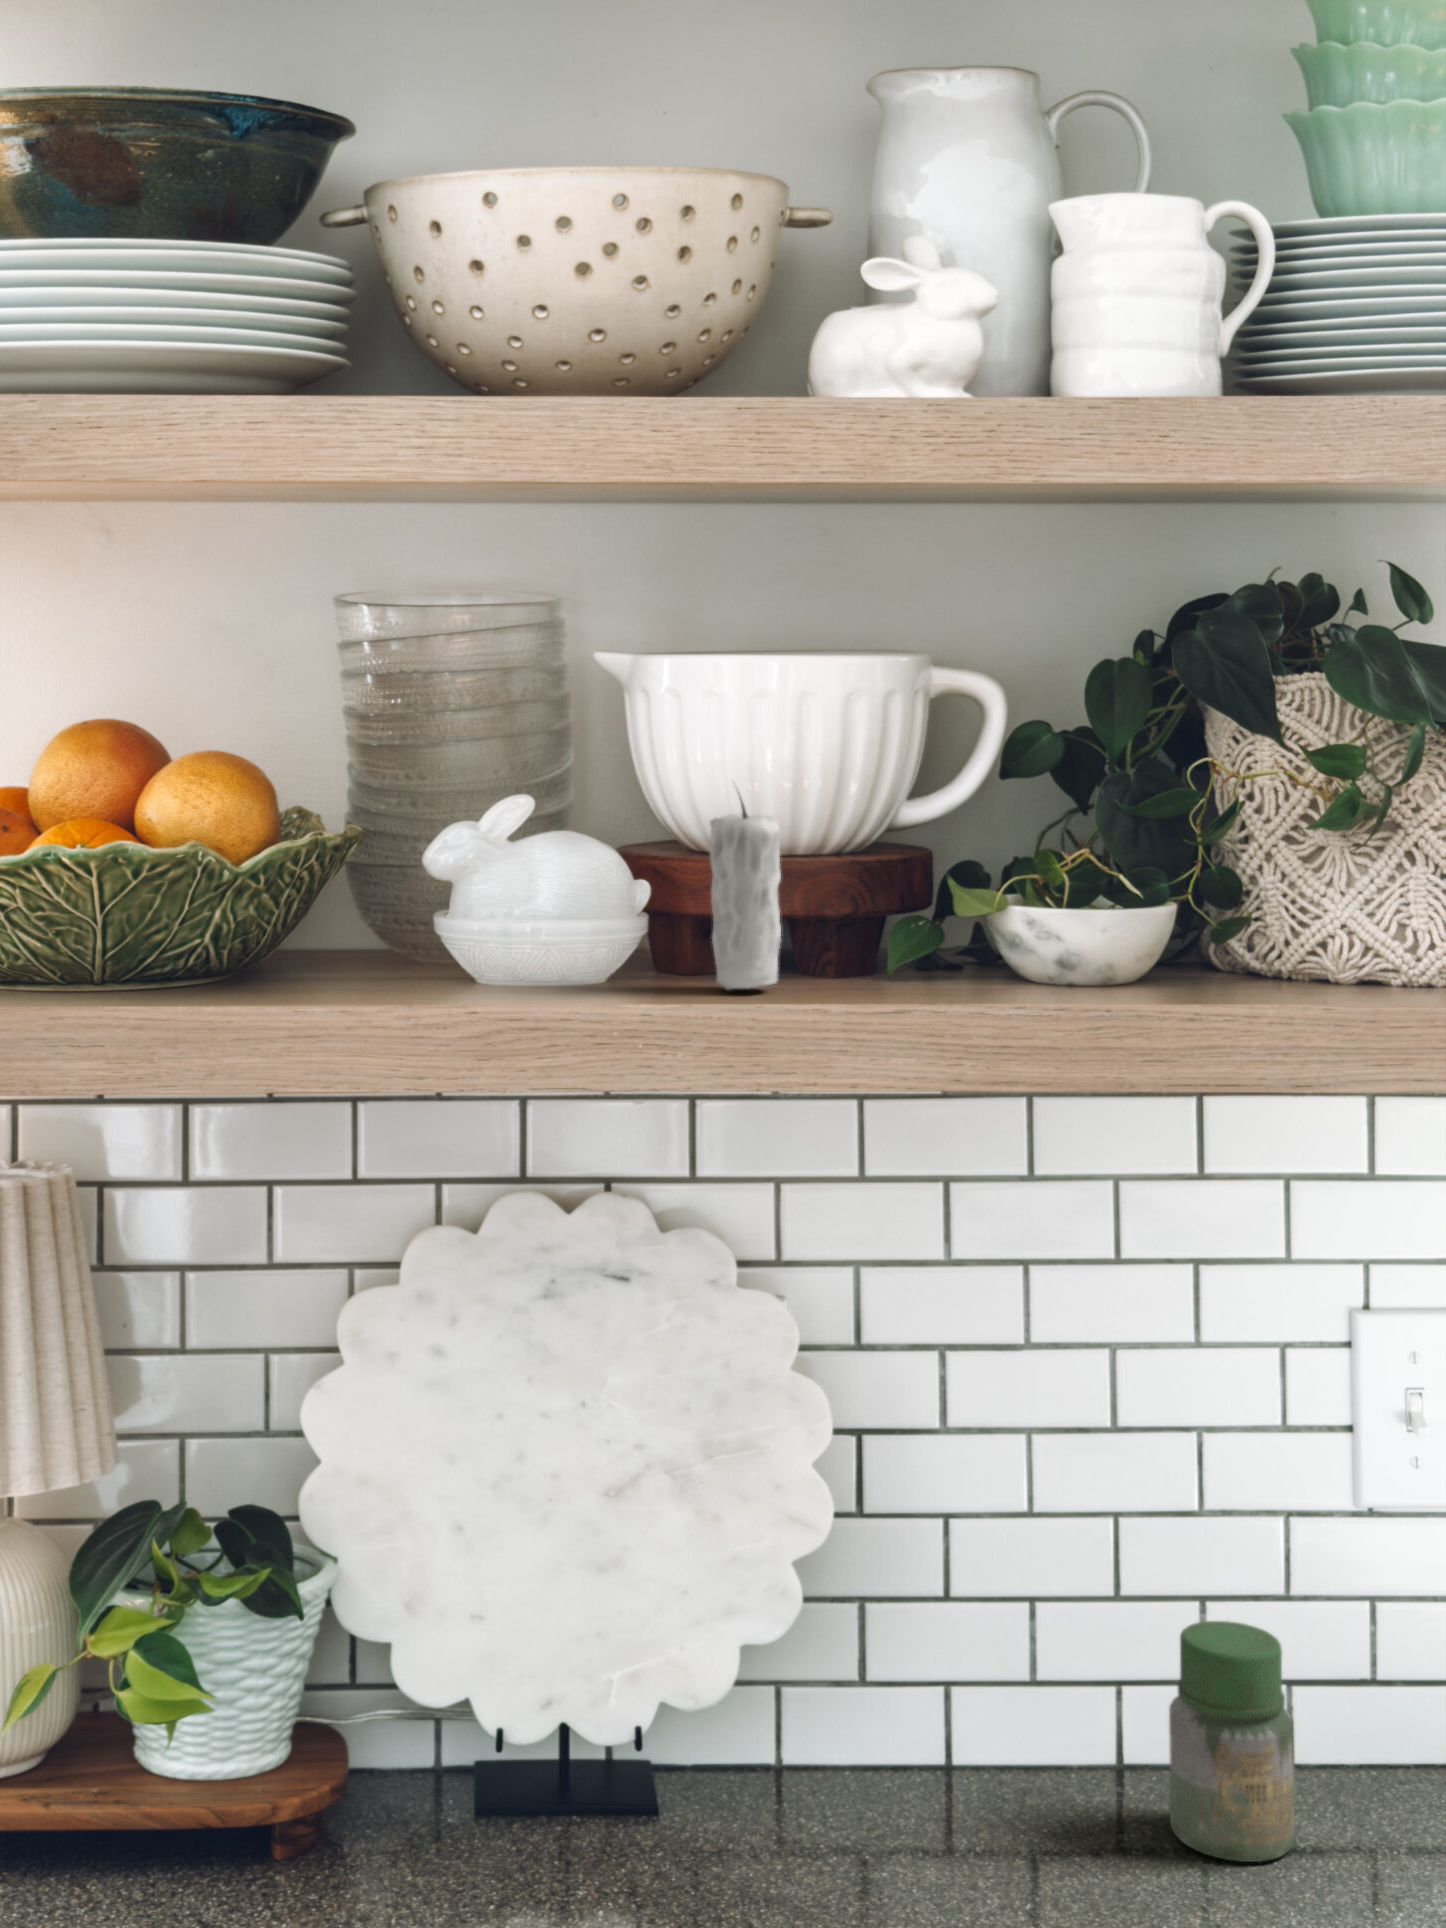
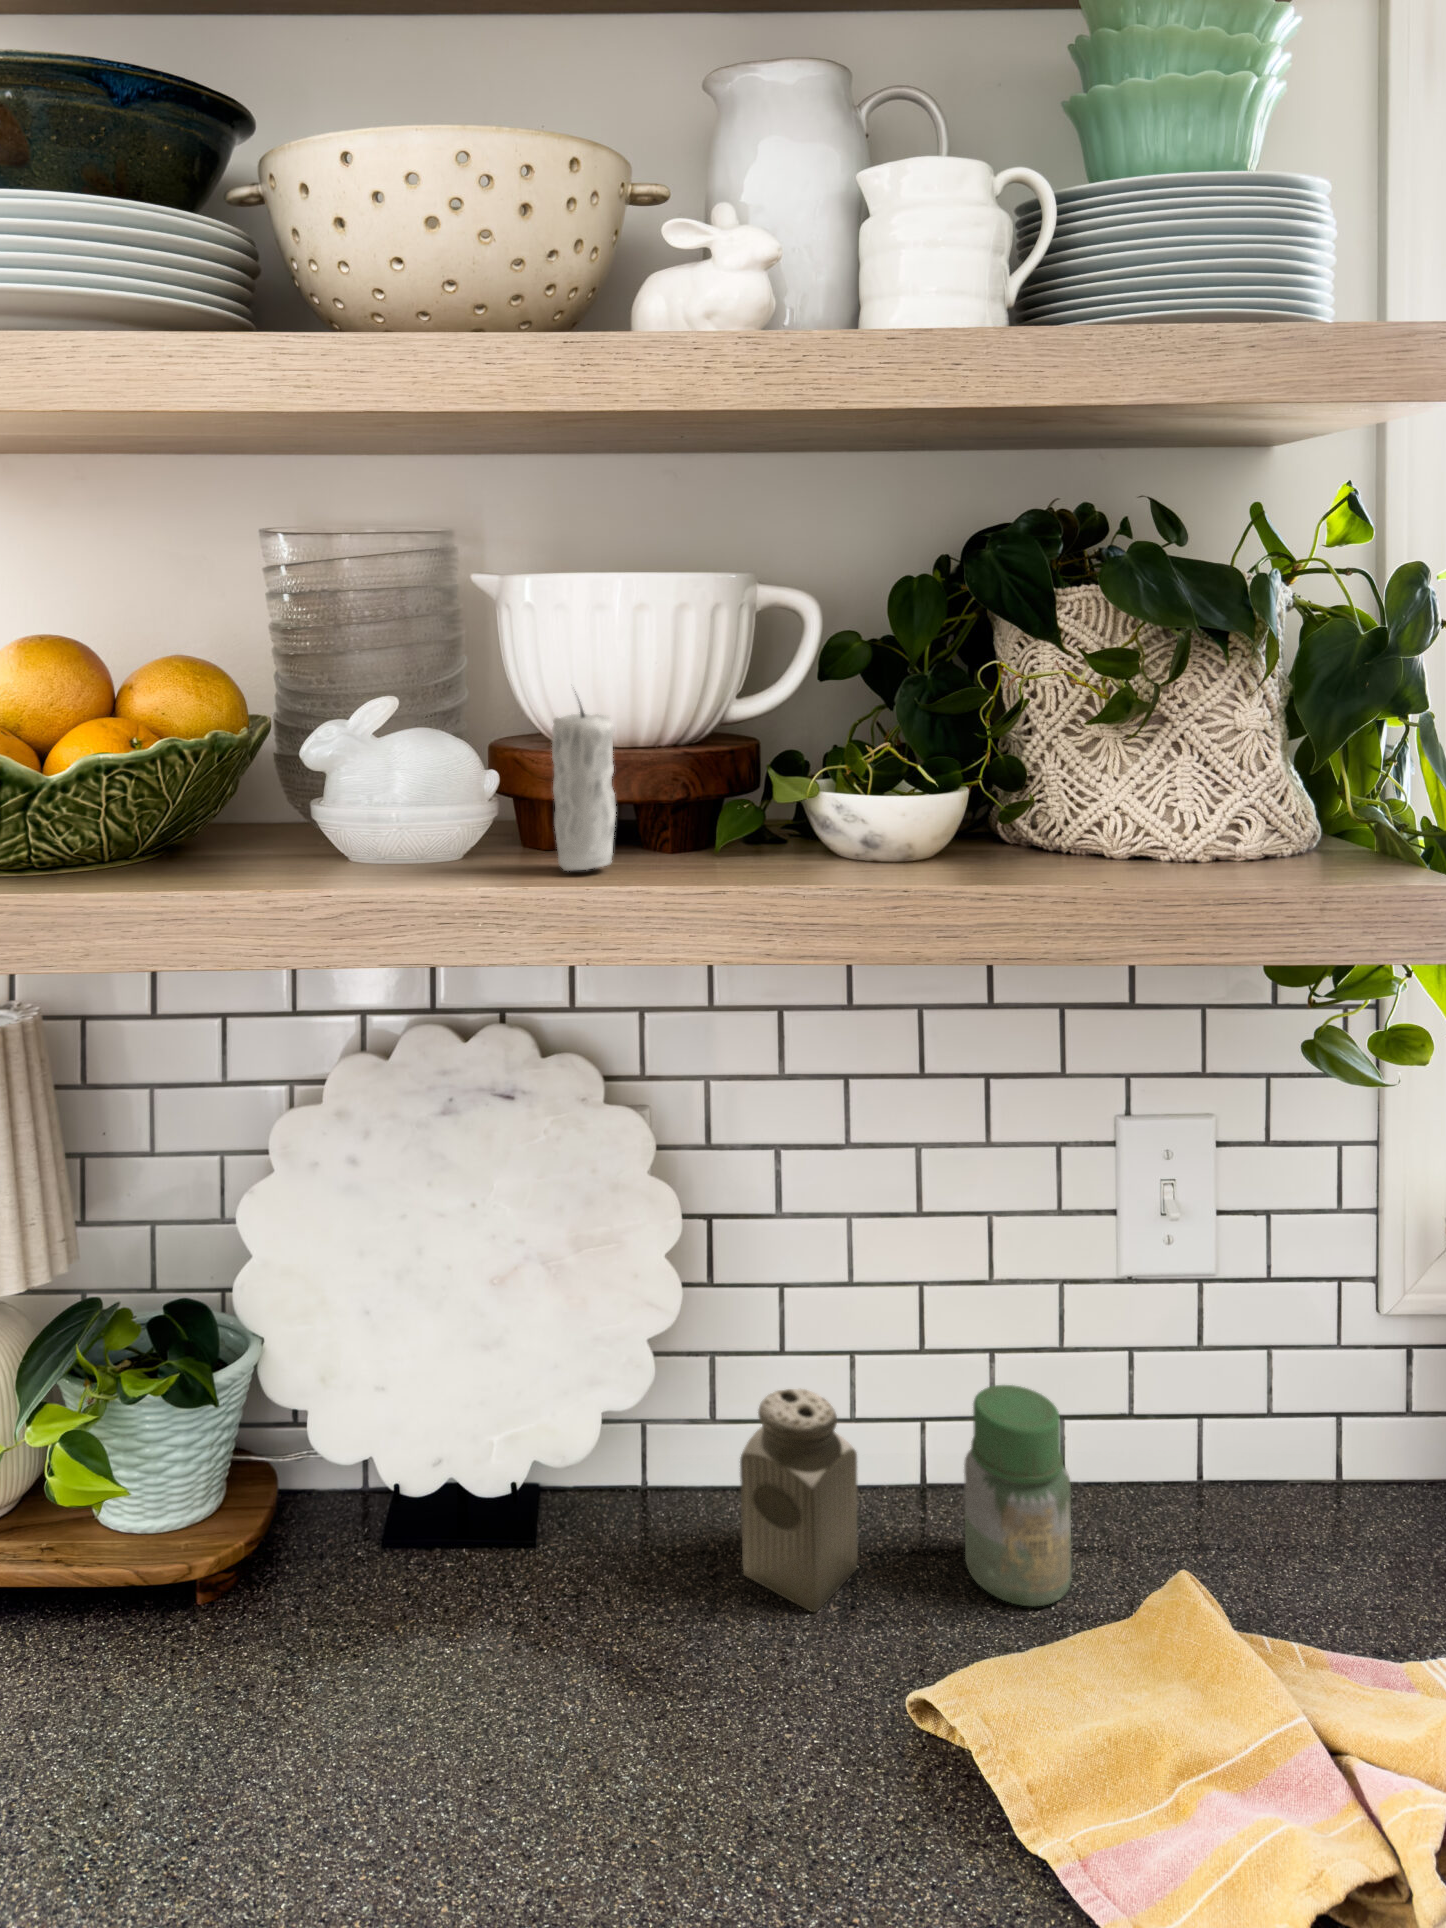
salt shaker: none [905,1624,1043,1866] -> present [740,1389,858,1612]

